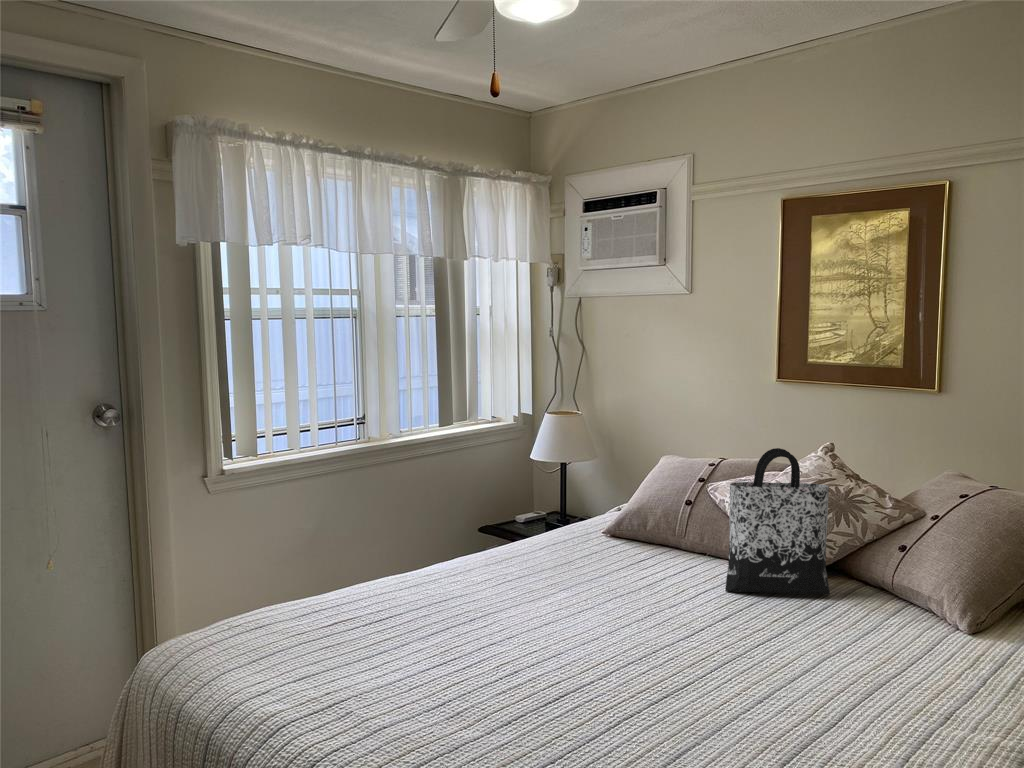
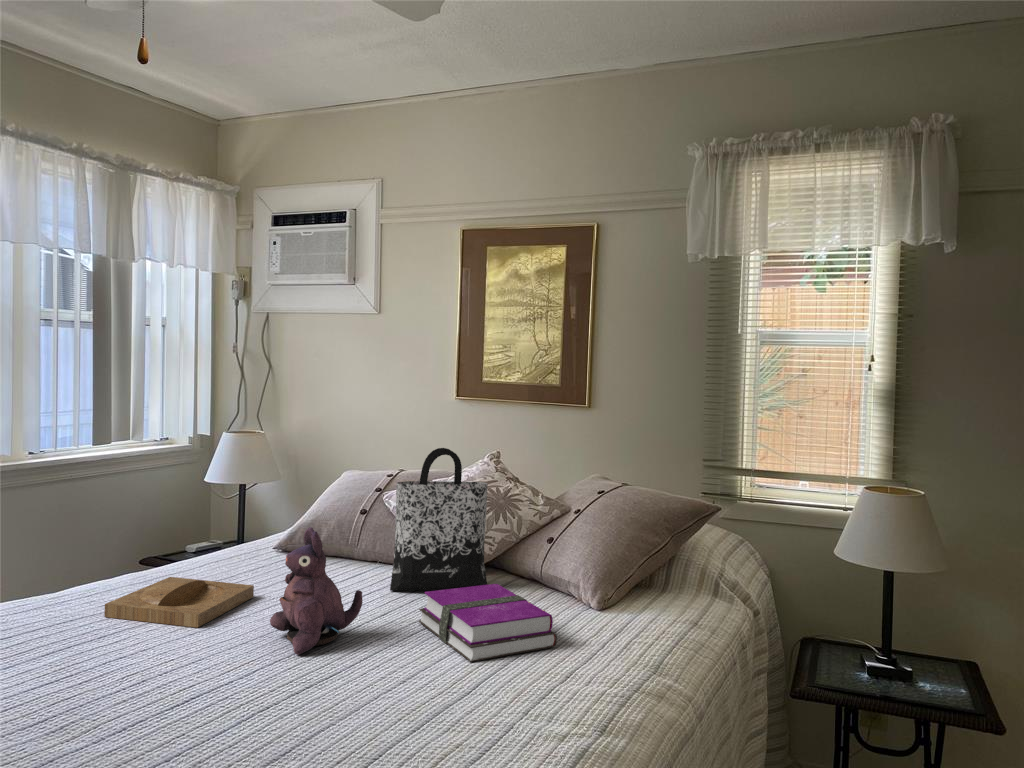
plush toy: none [617,534,705,659] -> present [270,527,363,655]
tray: none [472,563,595,619] -> present [104,577,254,628]
hardback book: none [762,598,923,687] -> present [419,584,557,662]

